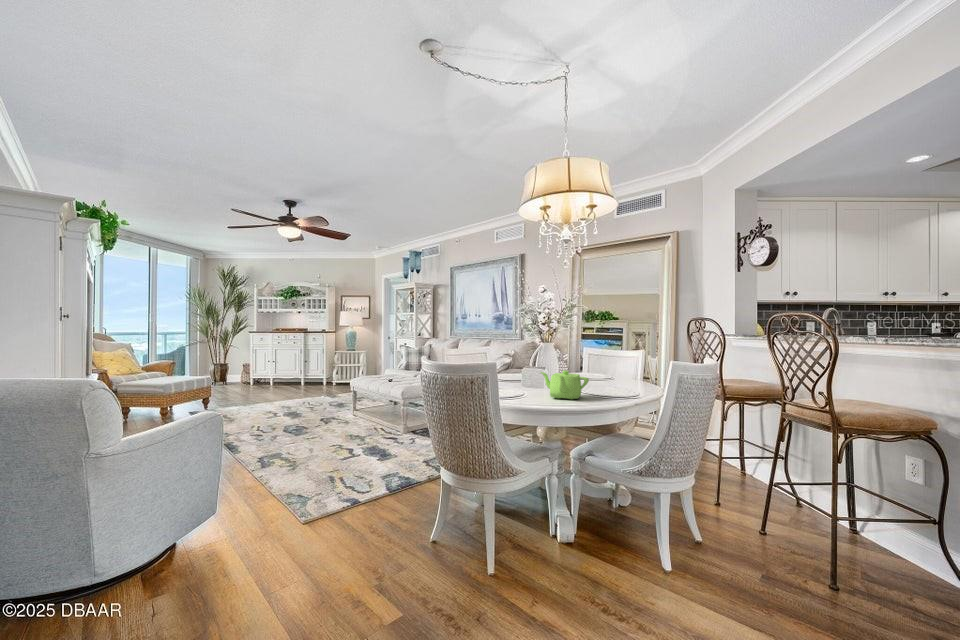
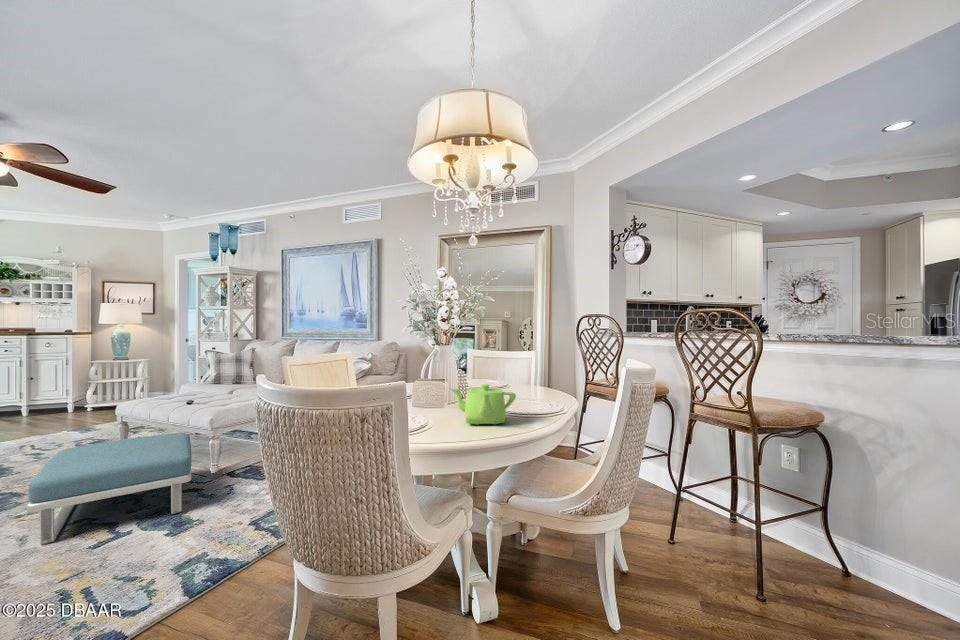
footstool: none [313,400,391,455] -> present [27,433,192,544]

